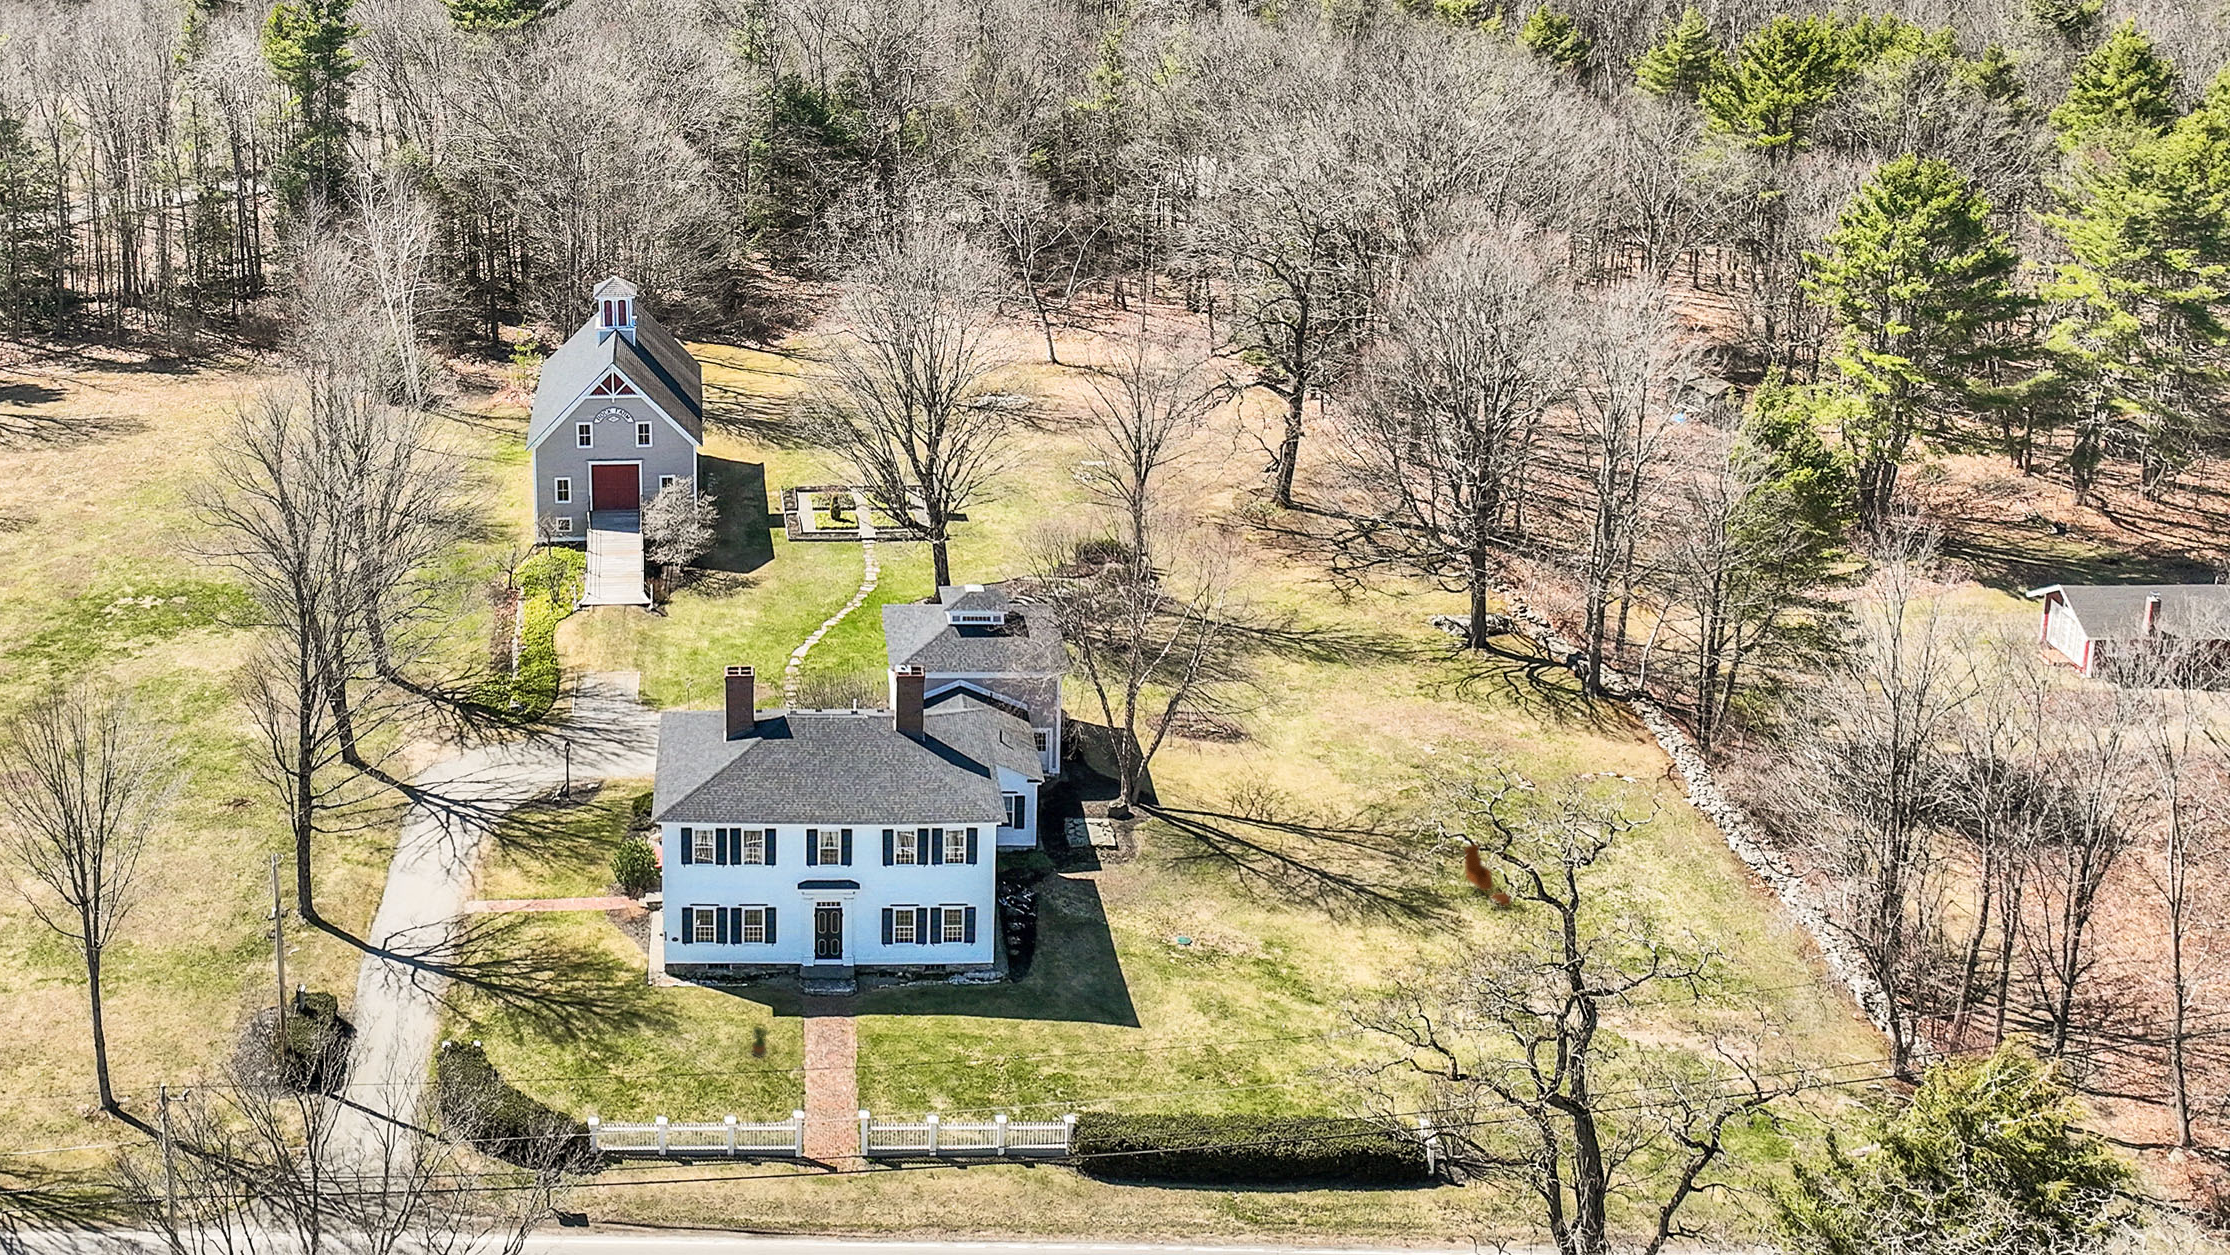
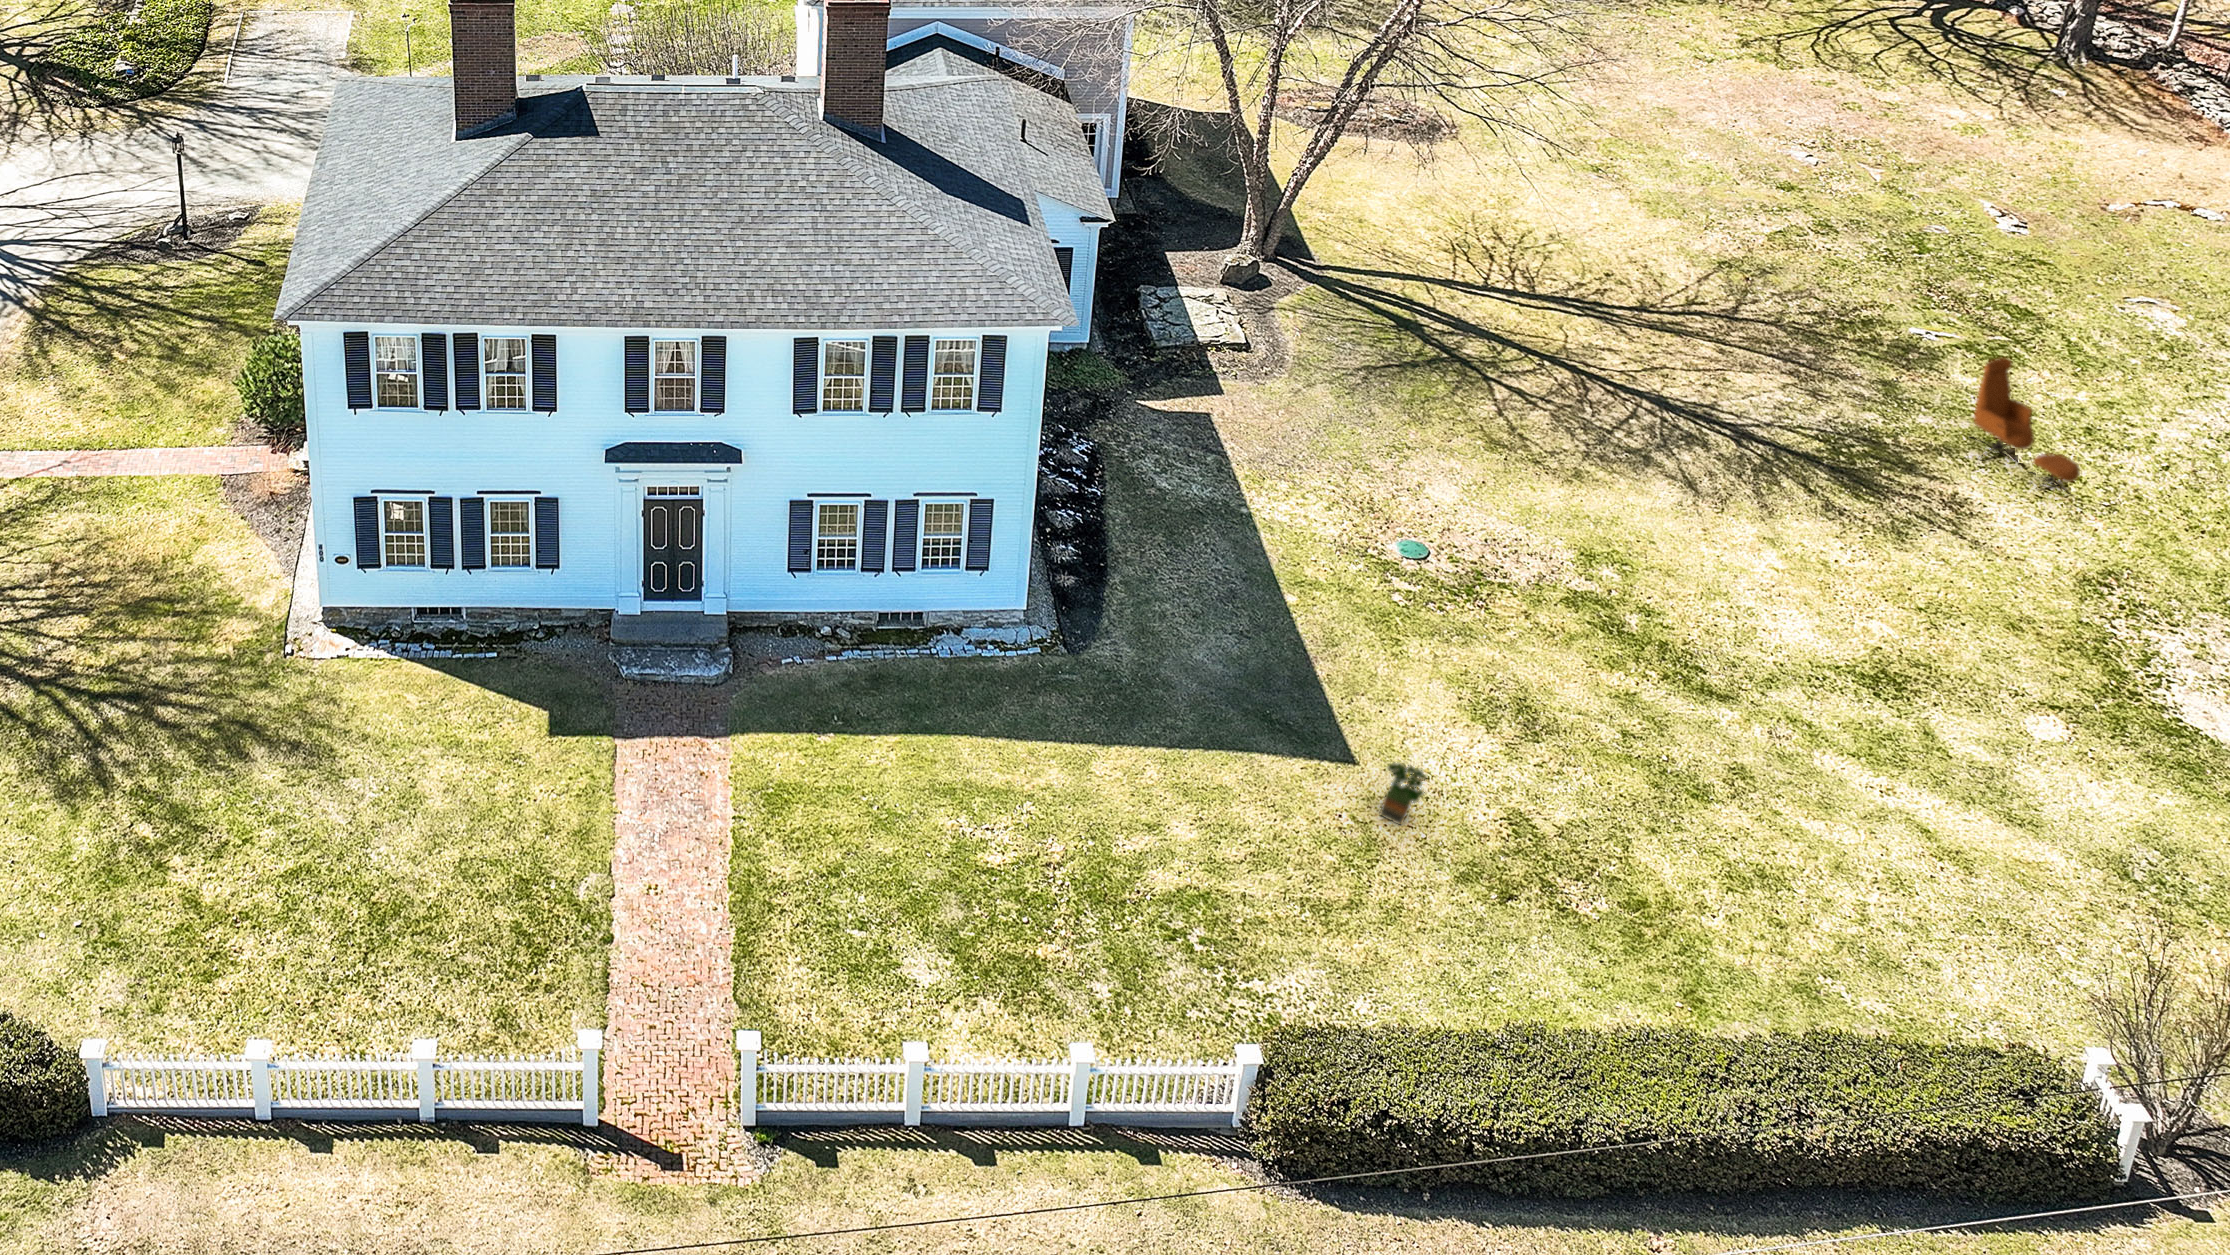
potted tree: present [752,1027,768,1058] -> present [1380,762,1428,824]

